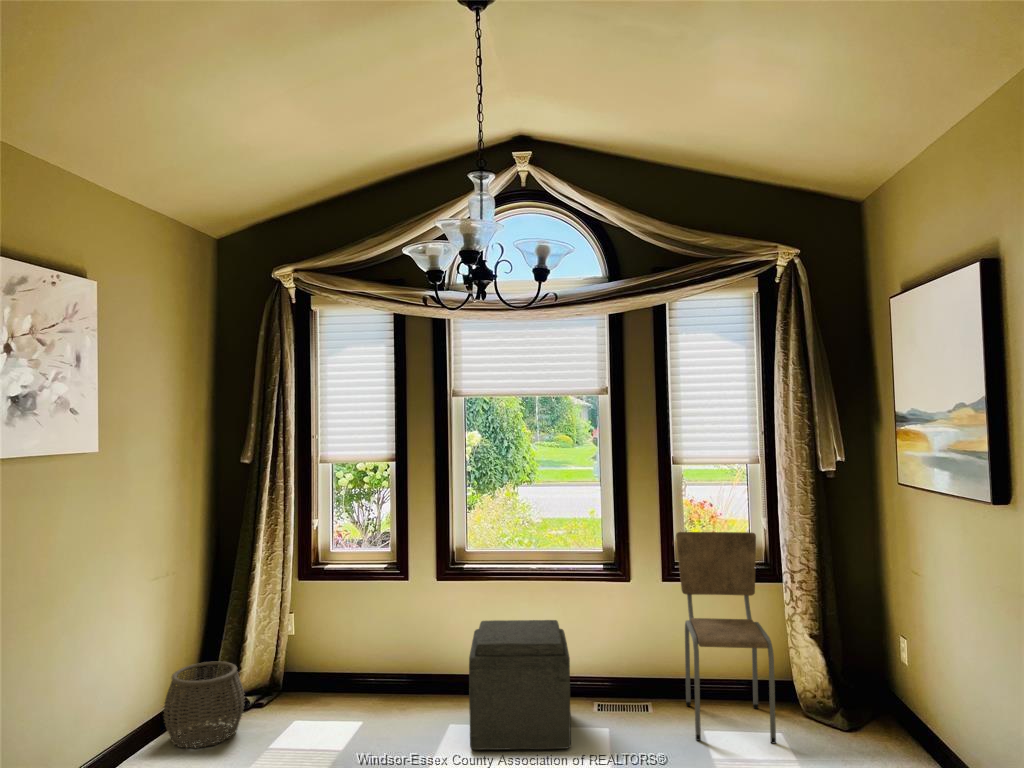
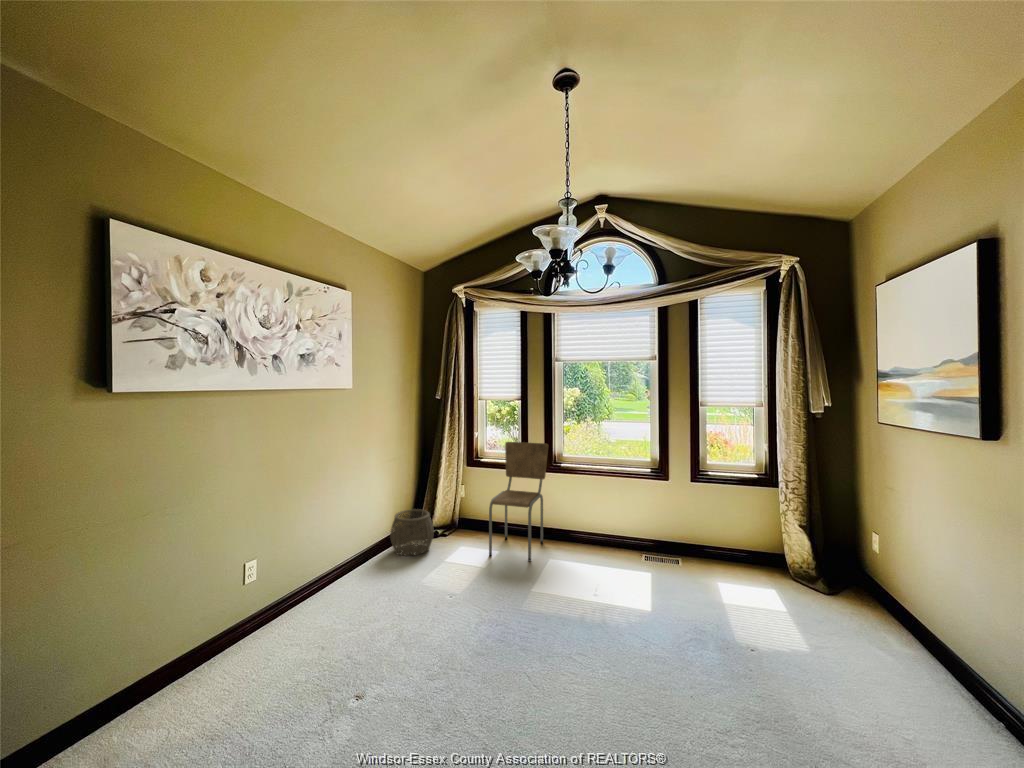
dining chair: present [676,532,776,744] -> present [489,442,549,561]
ottoman: present [469,620,571,750] -> none [559,499,624,582]

